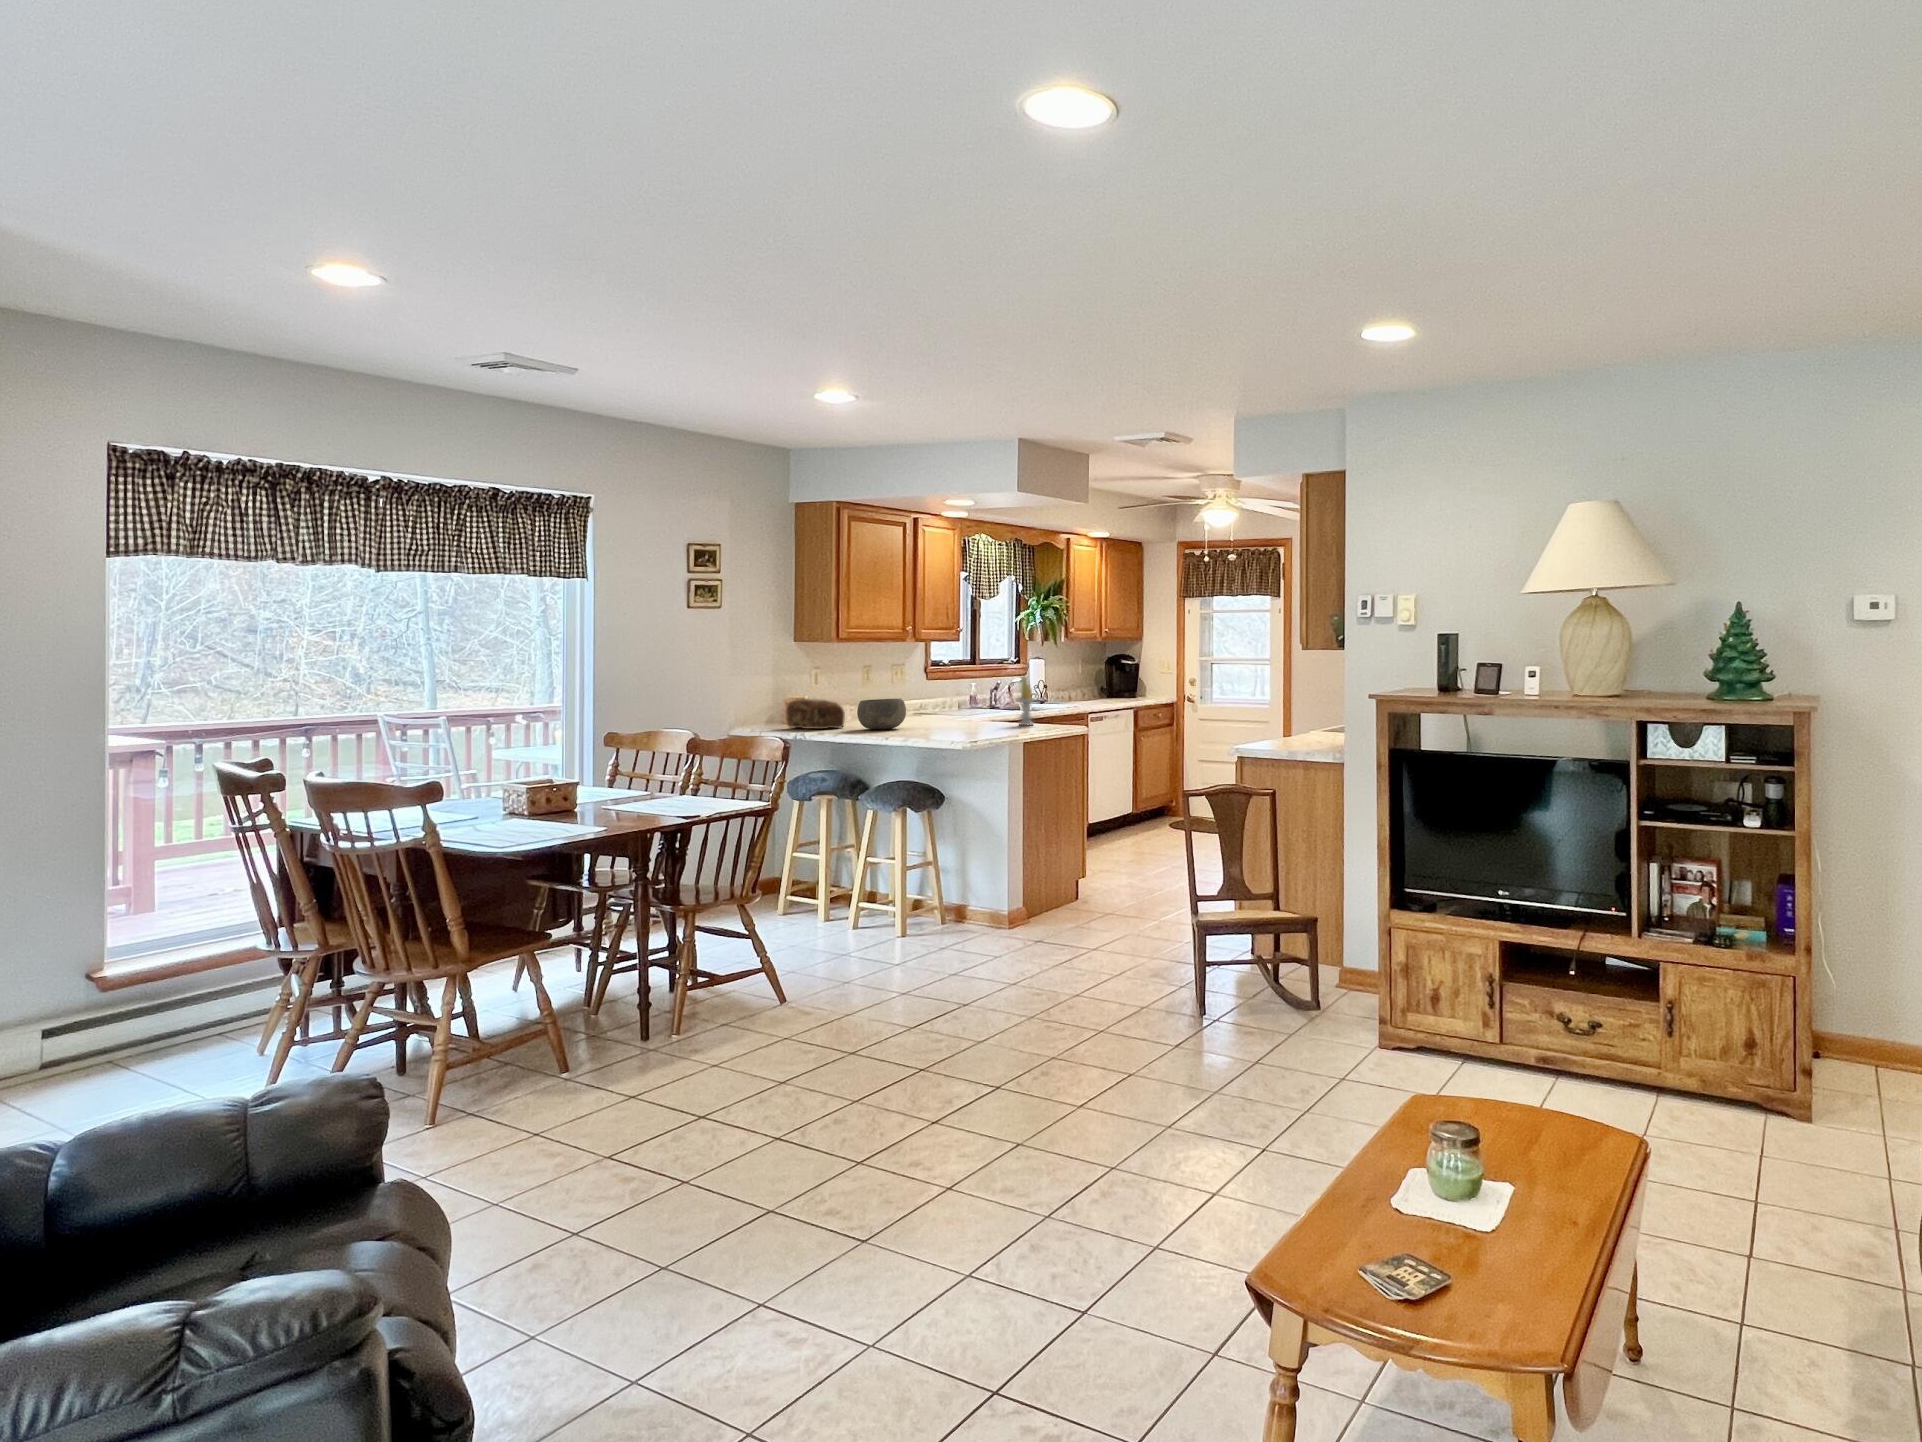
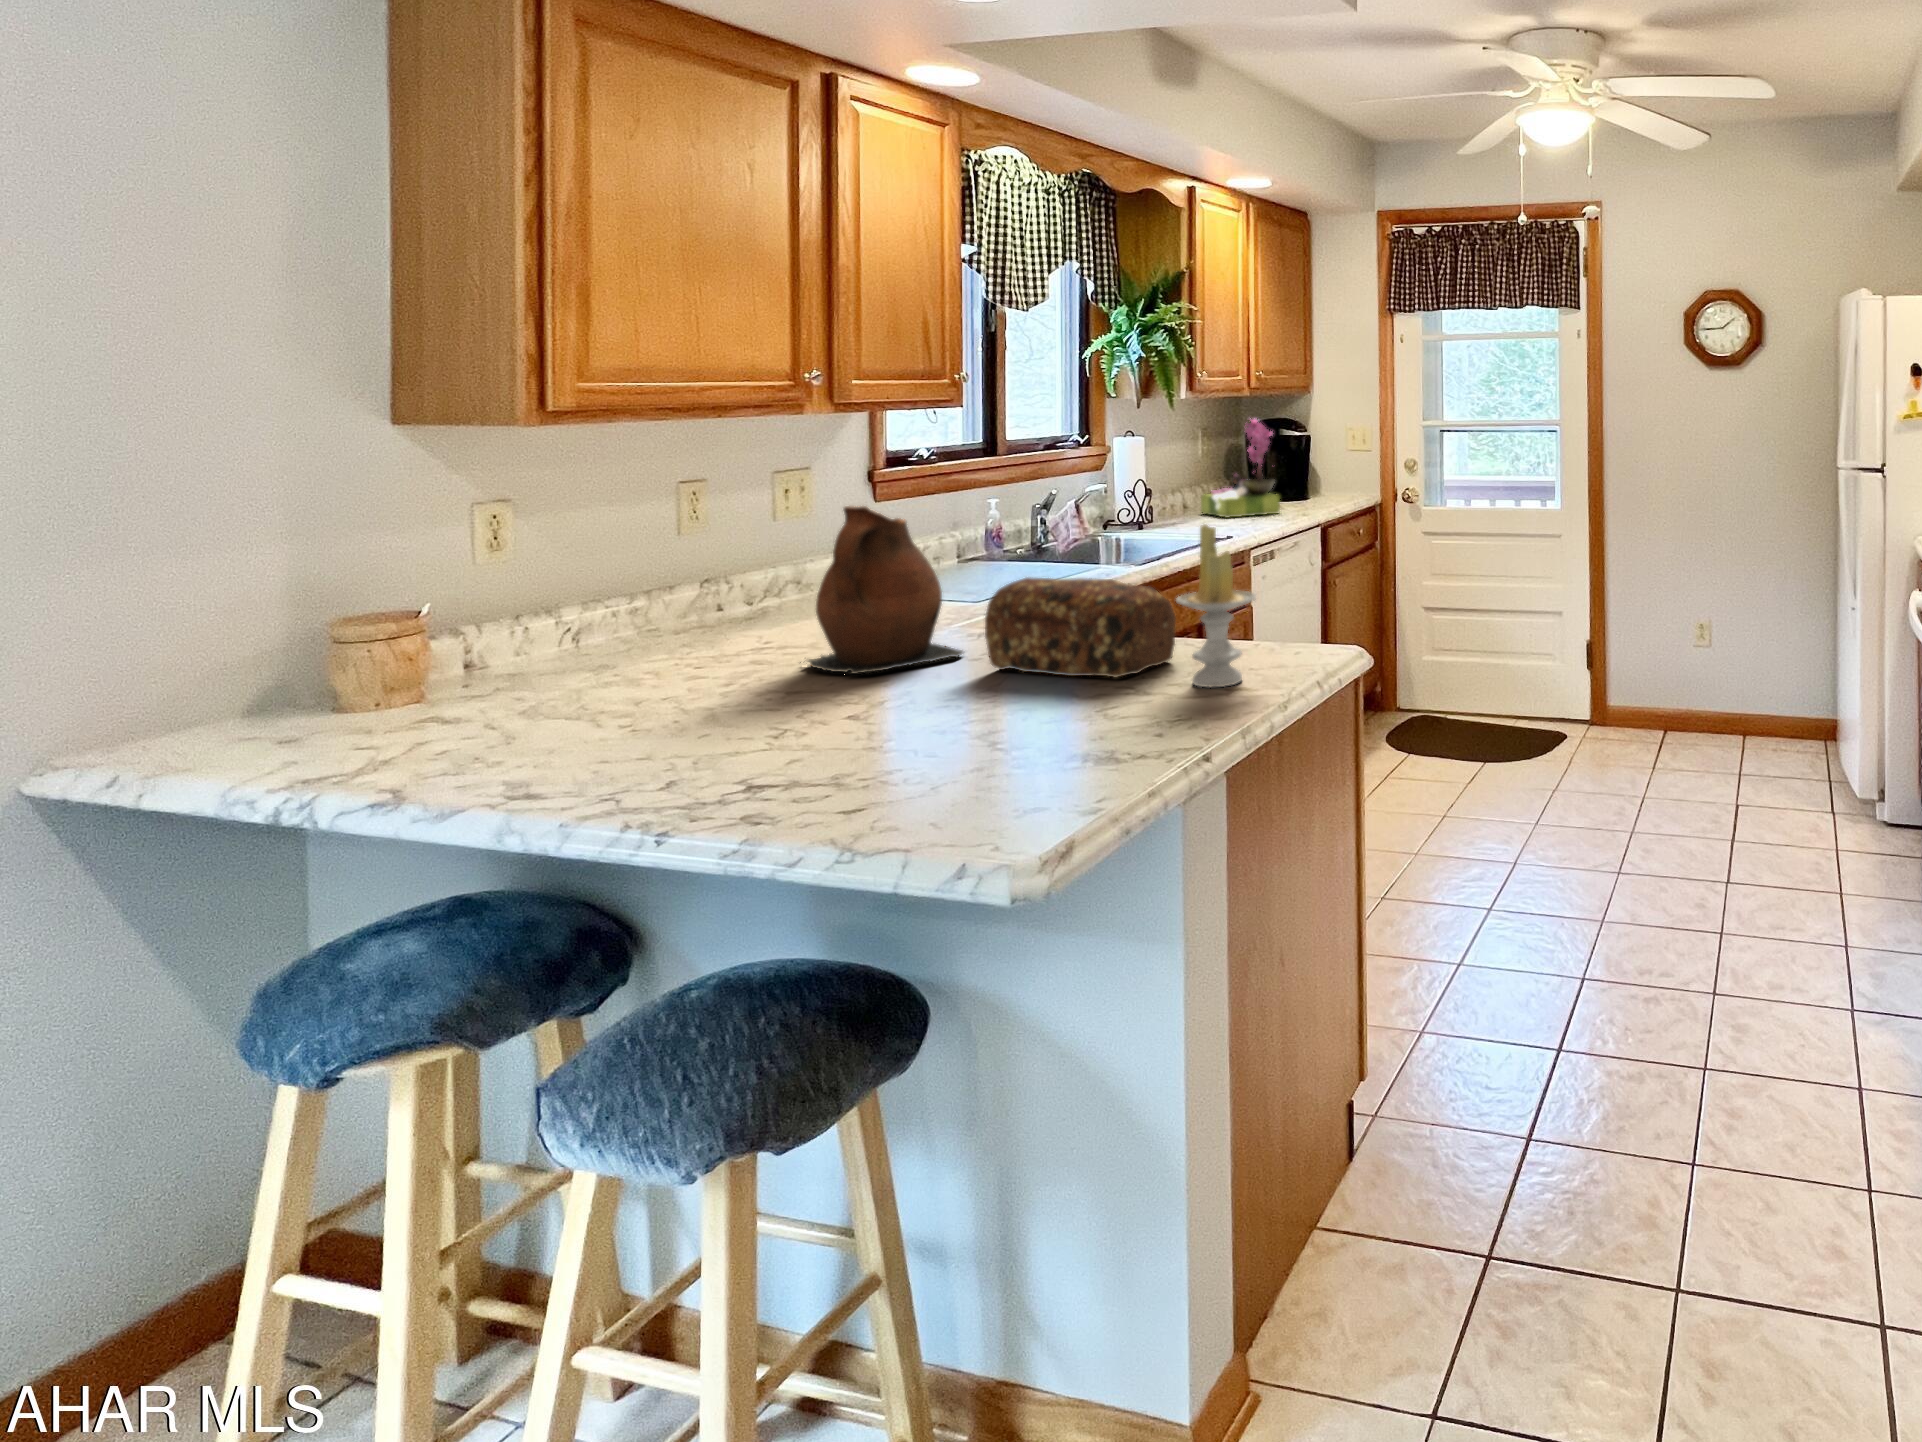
flower arrangement: none [1076,653,1113,702] -> present [1201,419,1280,517]
ceramic pitcher: none [906,671,956,722] -> present [800,506,963,674]
bread loaf: present [786,699,845,729] -> present [985,577,1176,677]
bowl: present [857,699,906,729] -> none [567,629,781,764]

